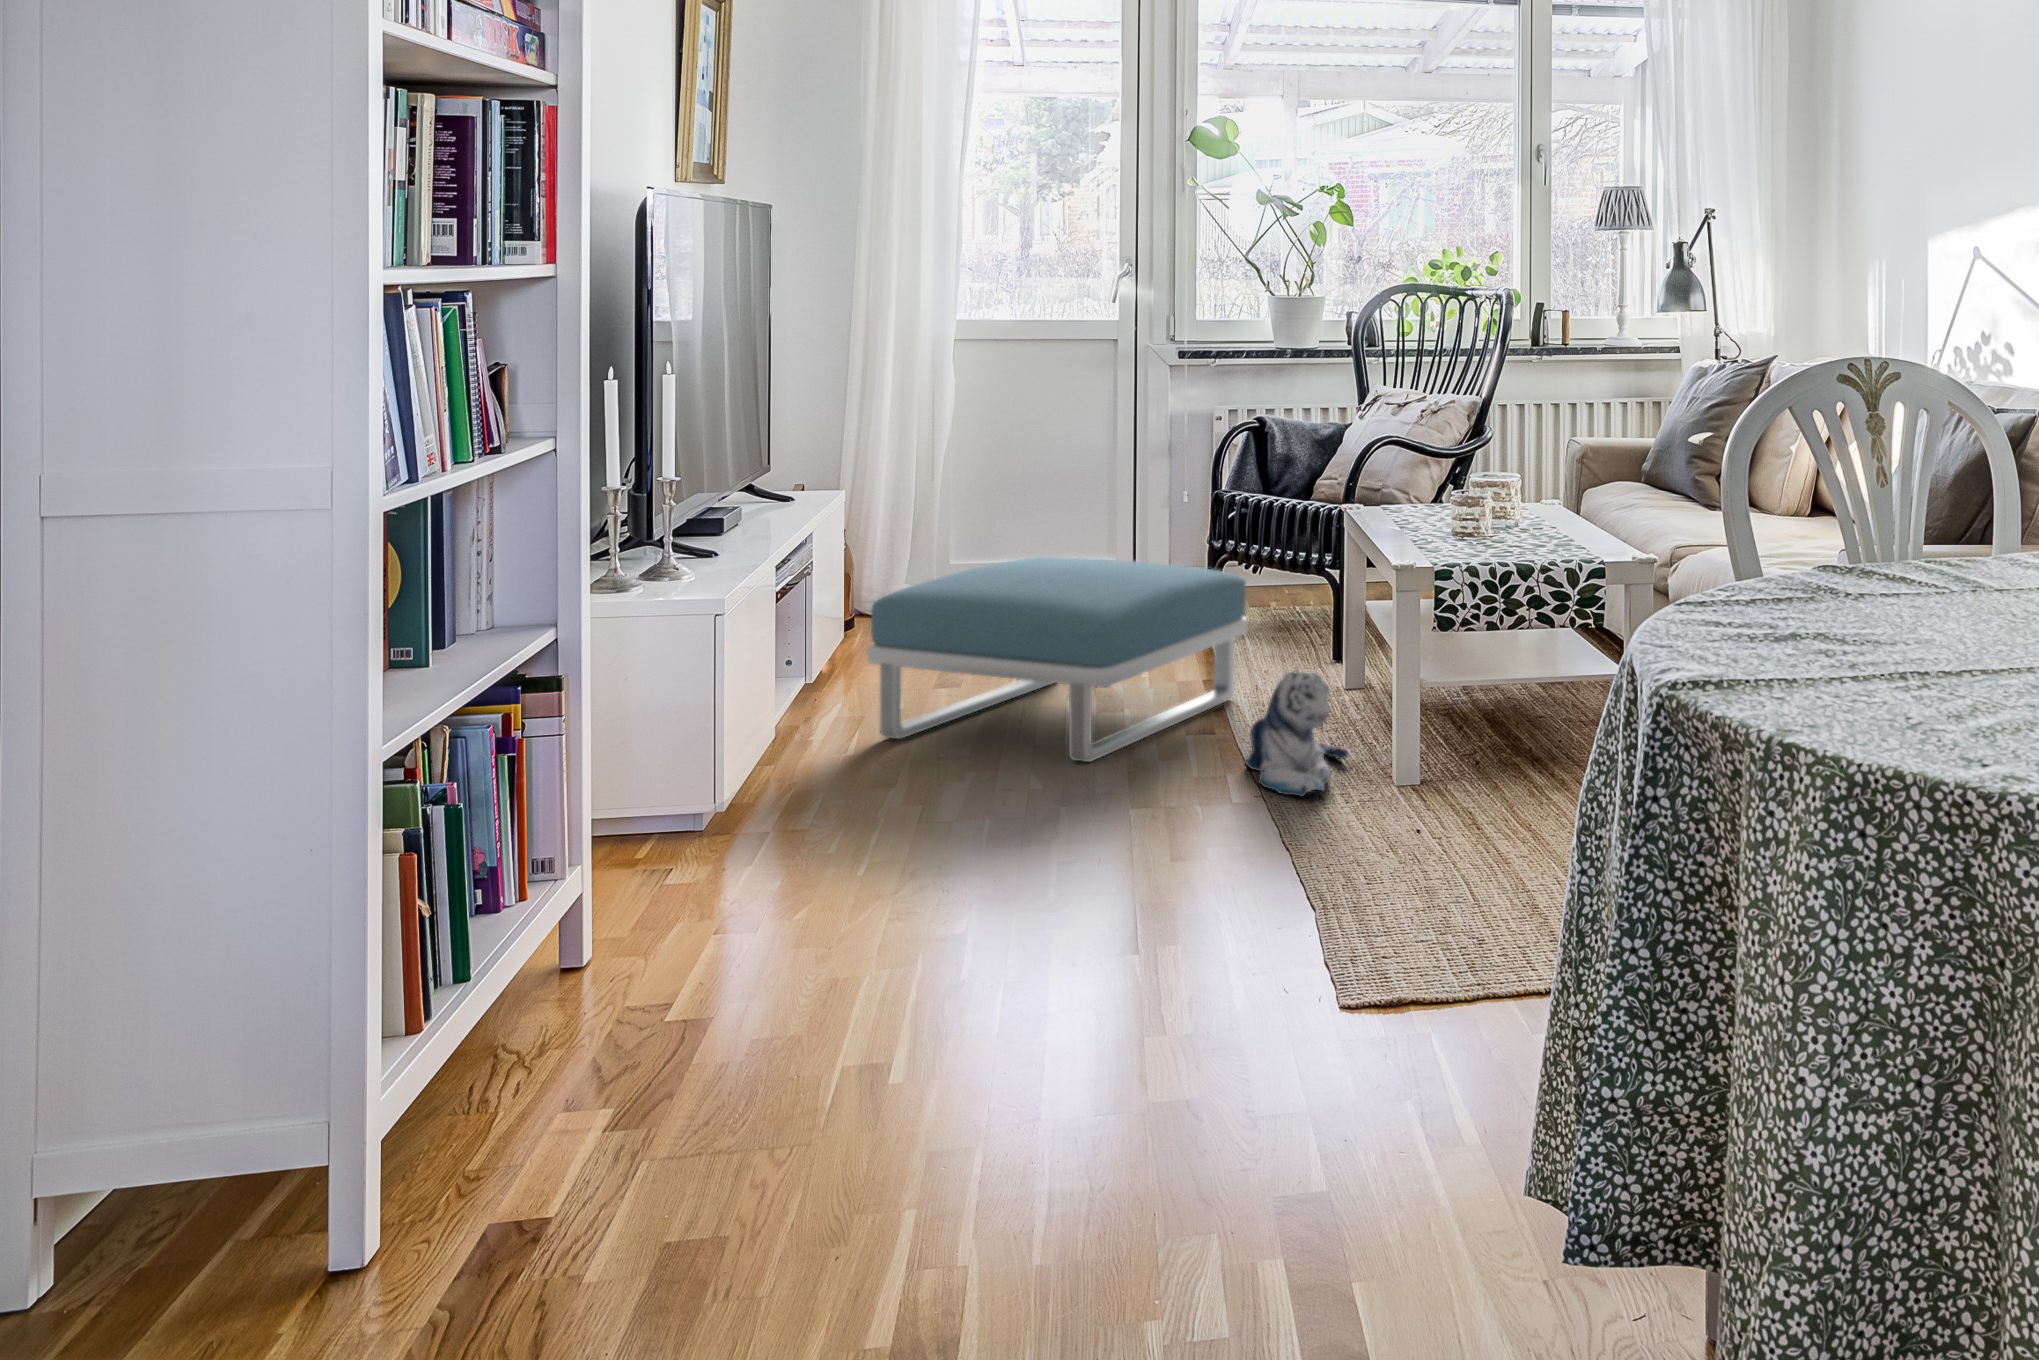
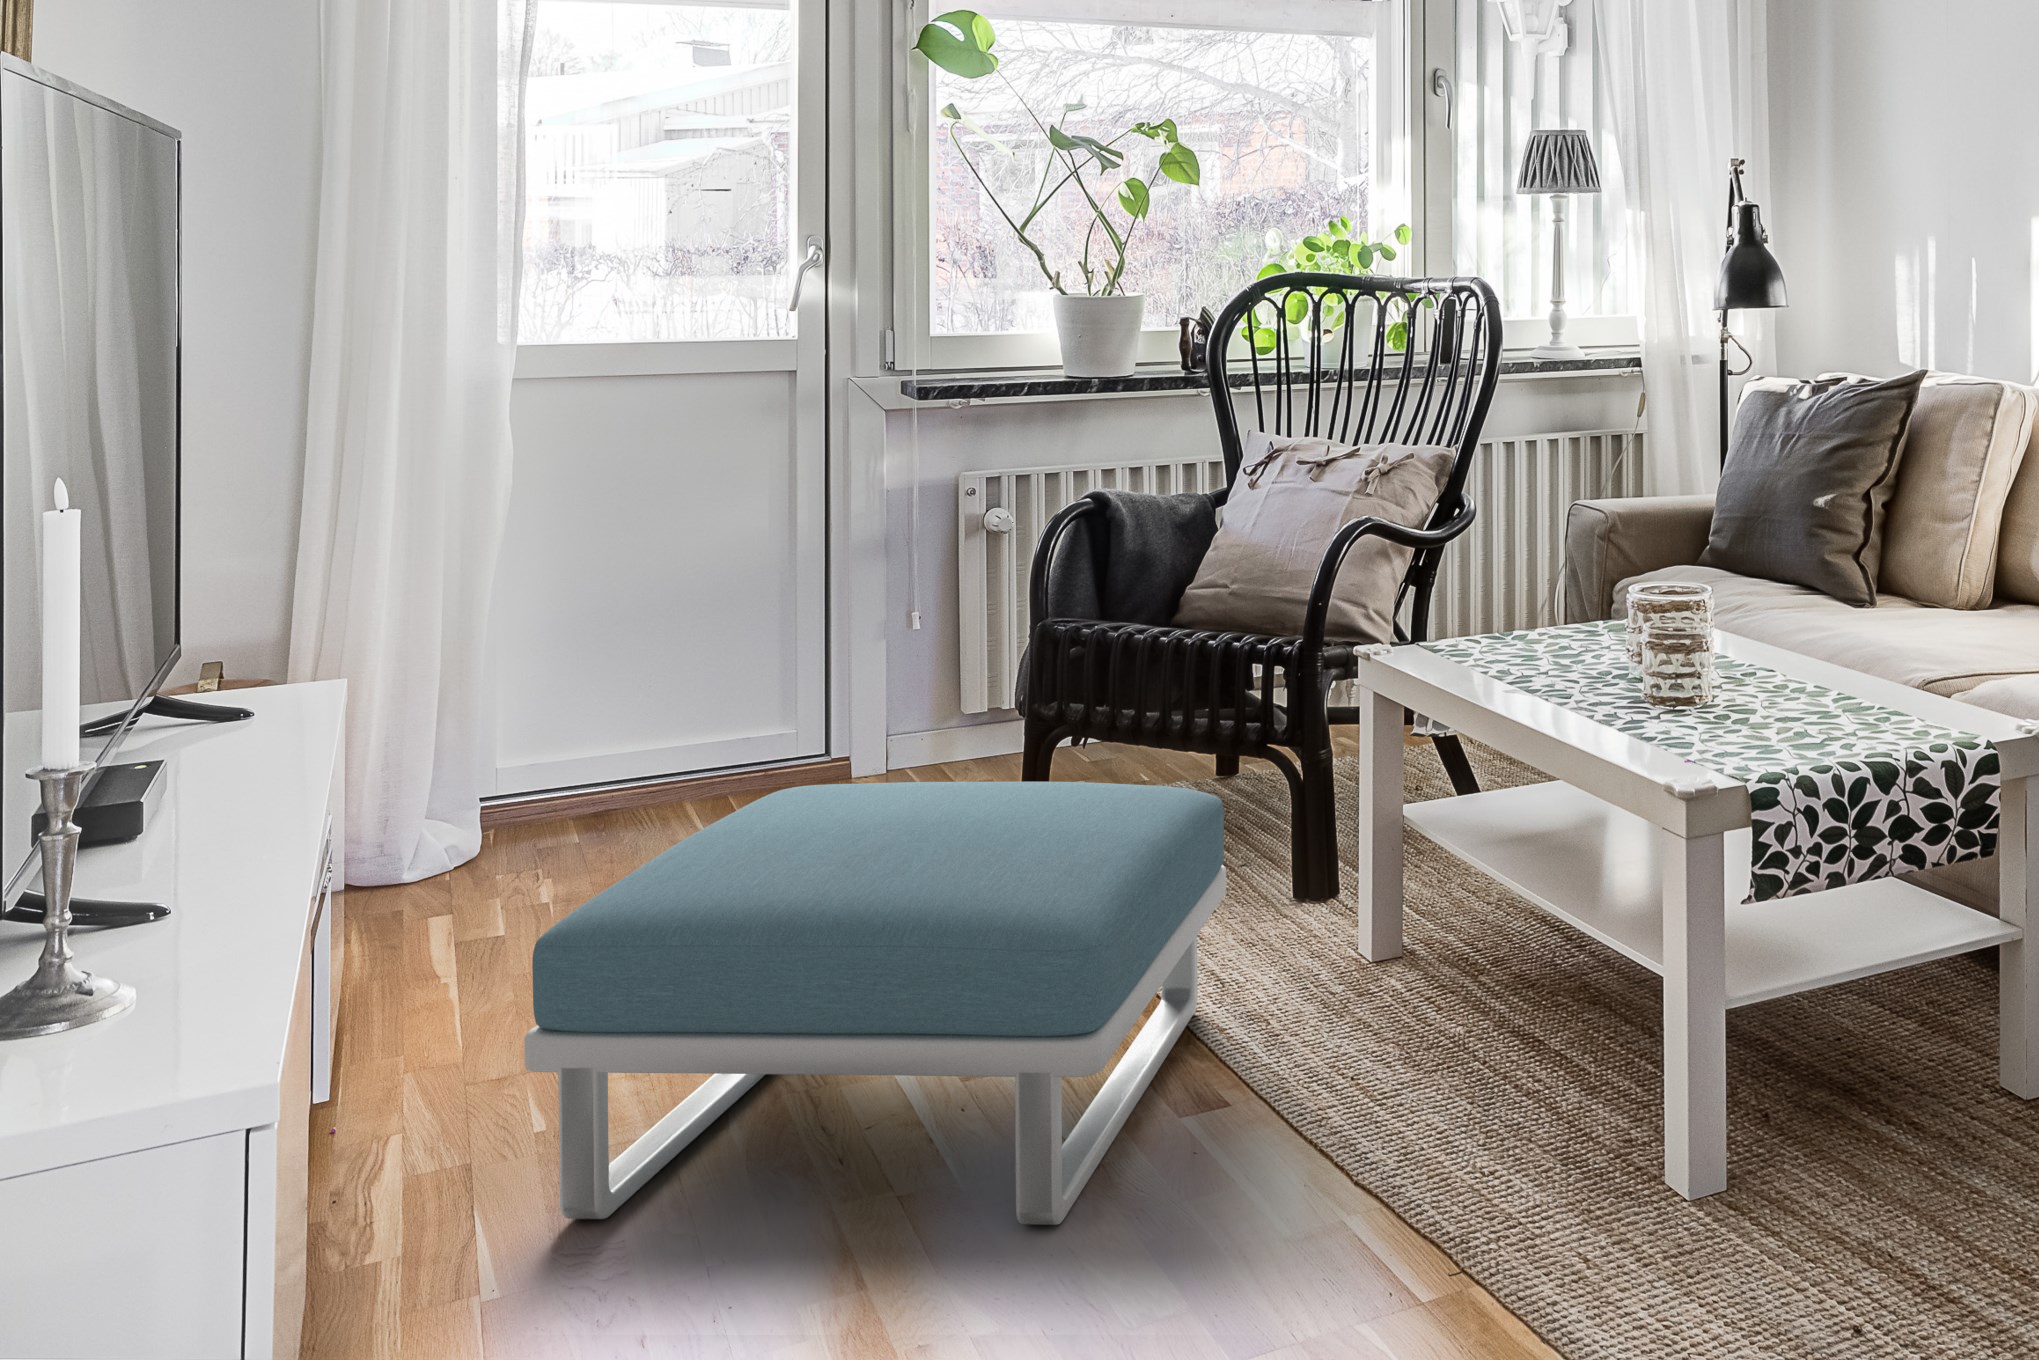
plush toy: present [1245,672,1347,796] -> none [1360,998,1593,1258]

